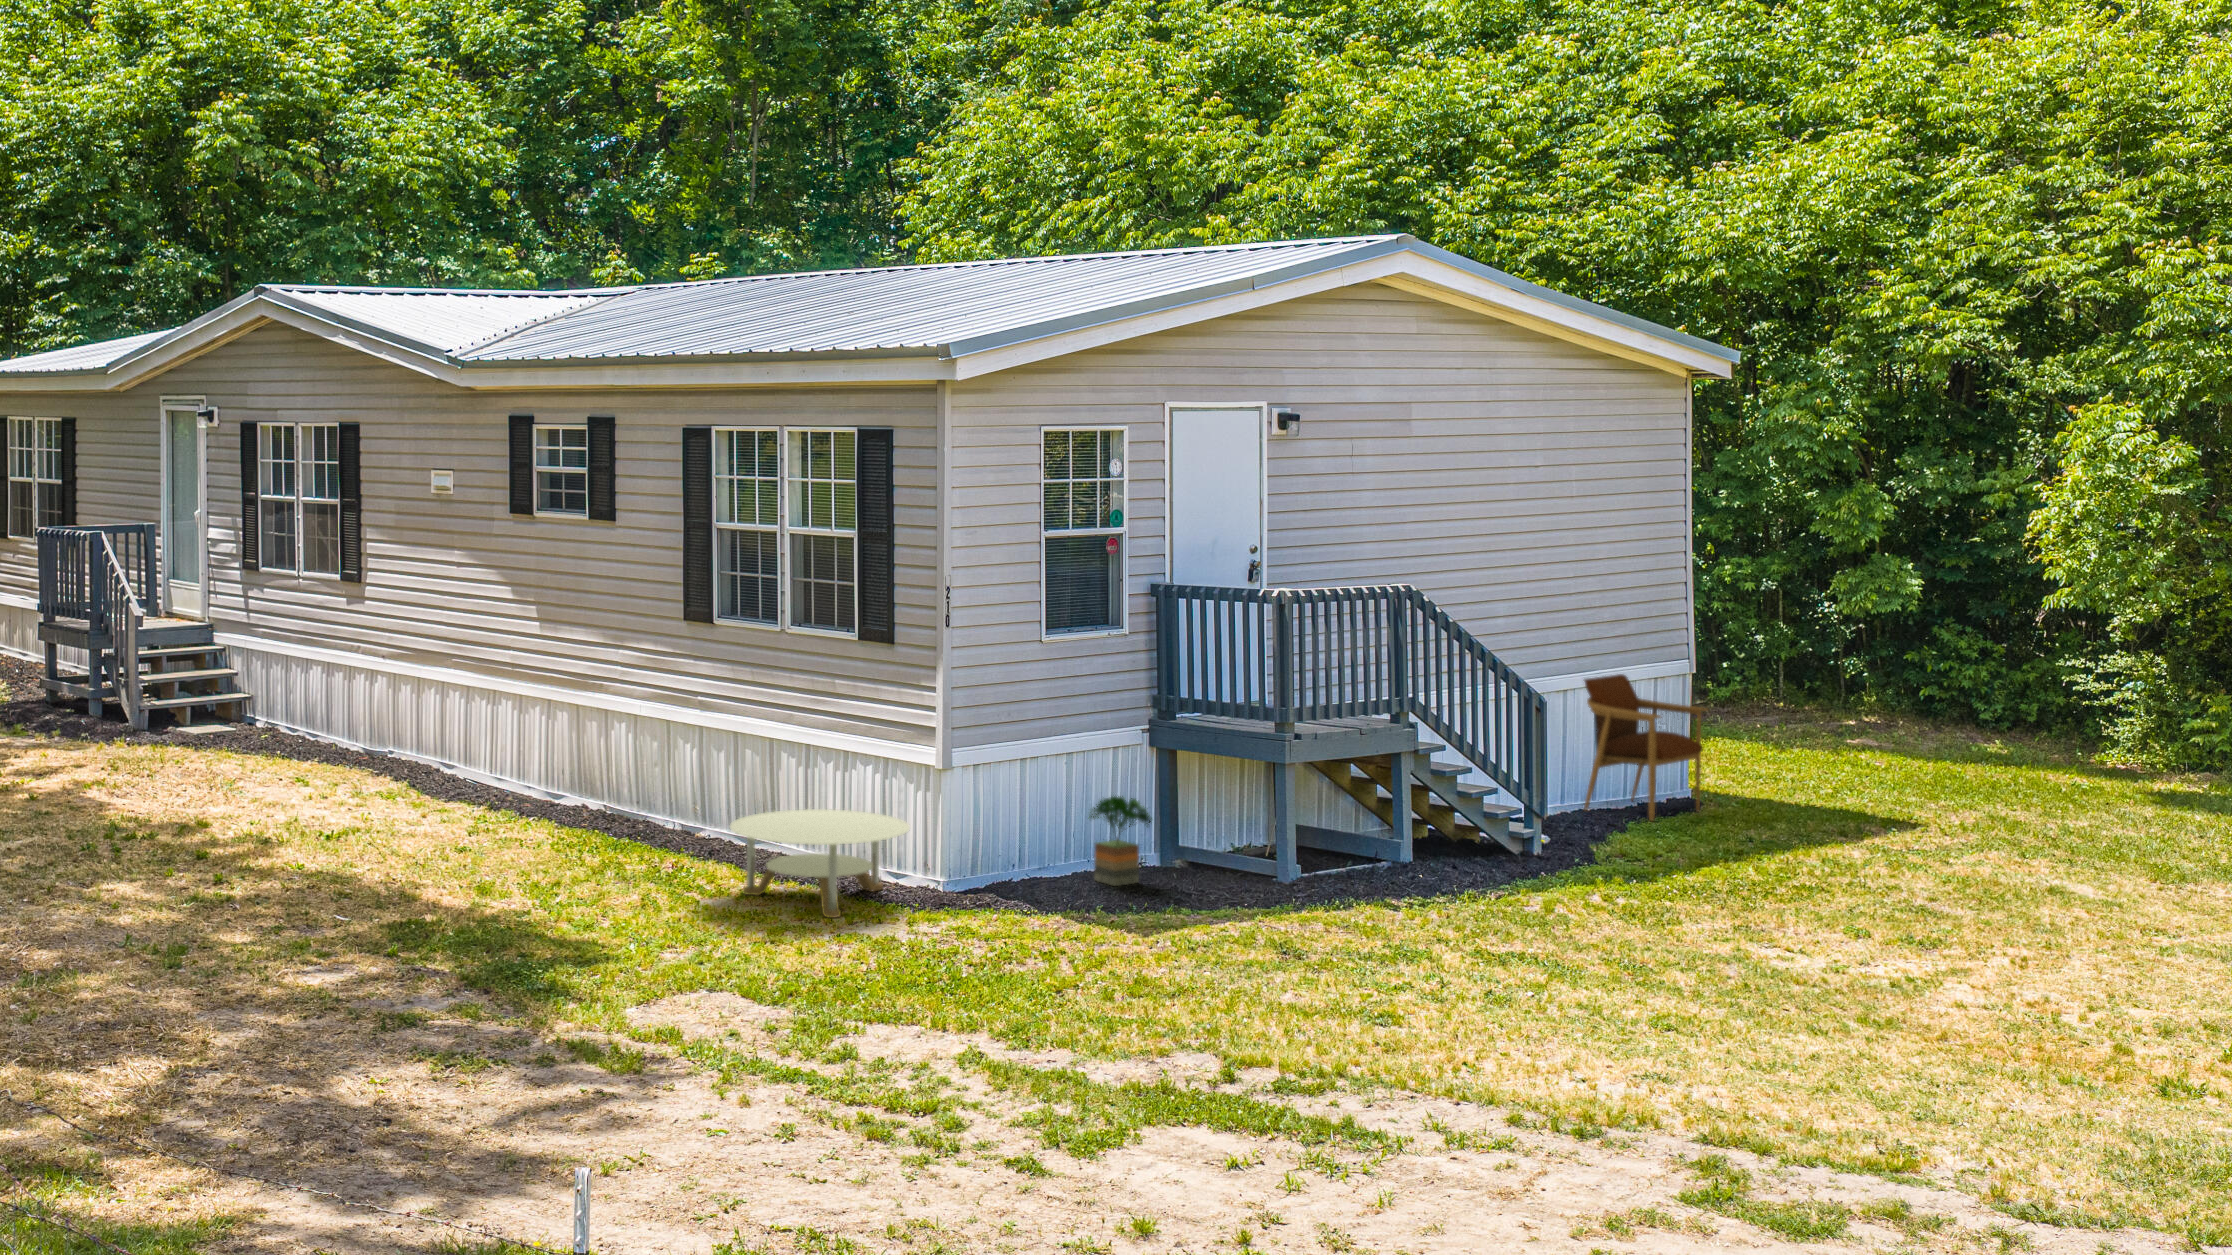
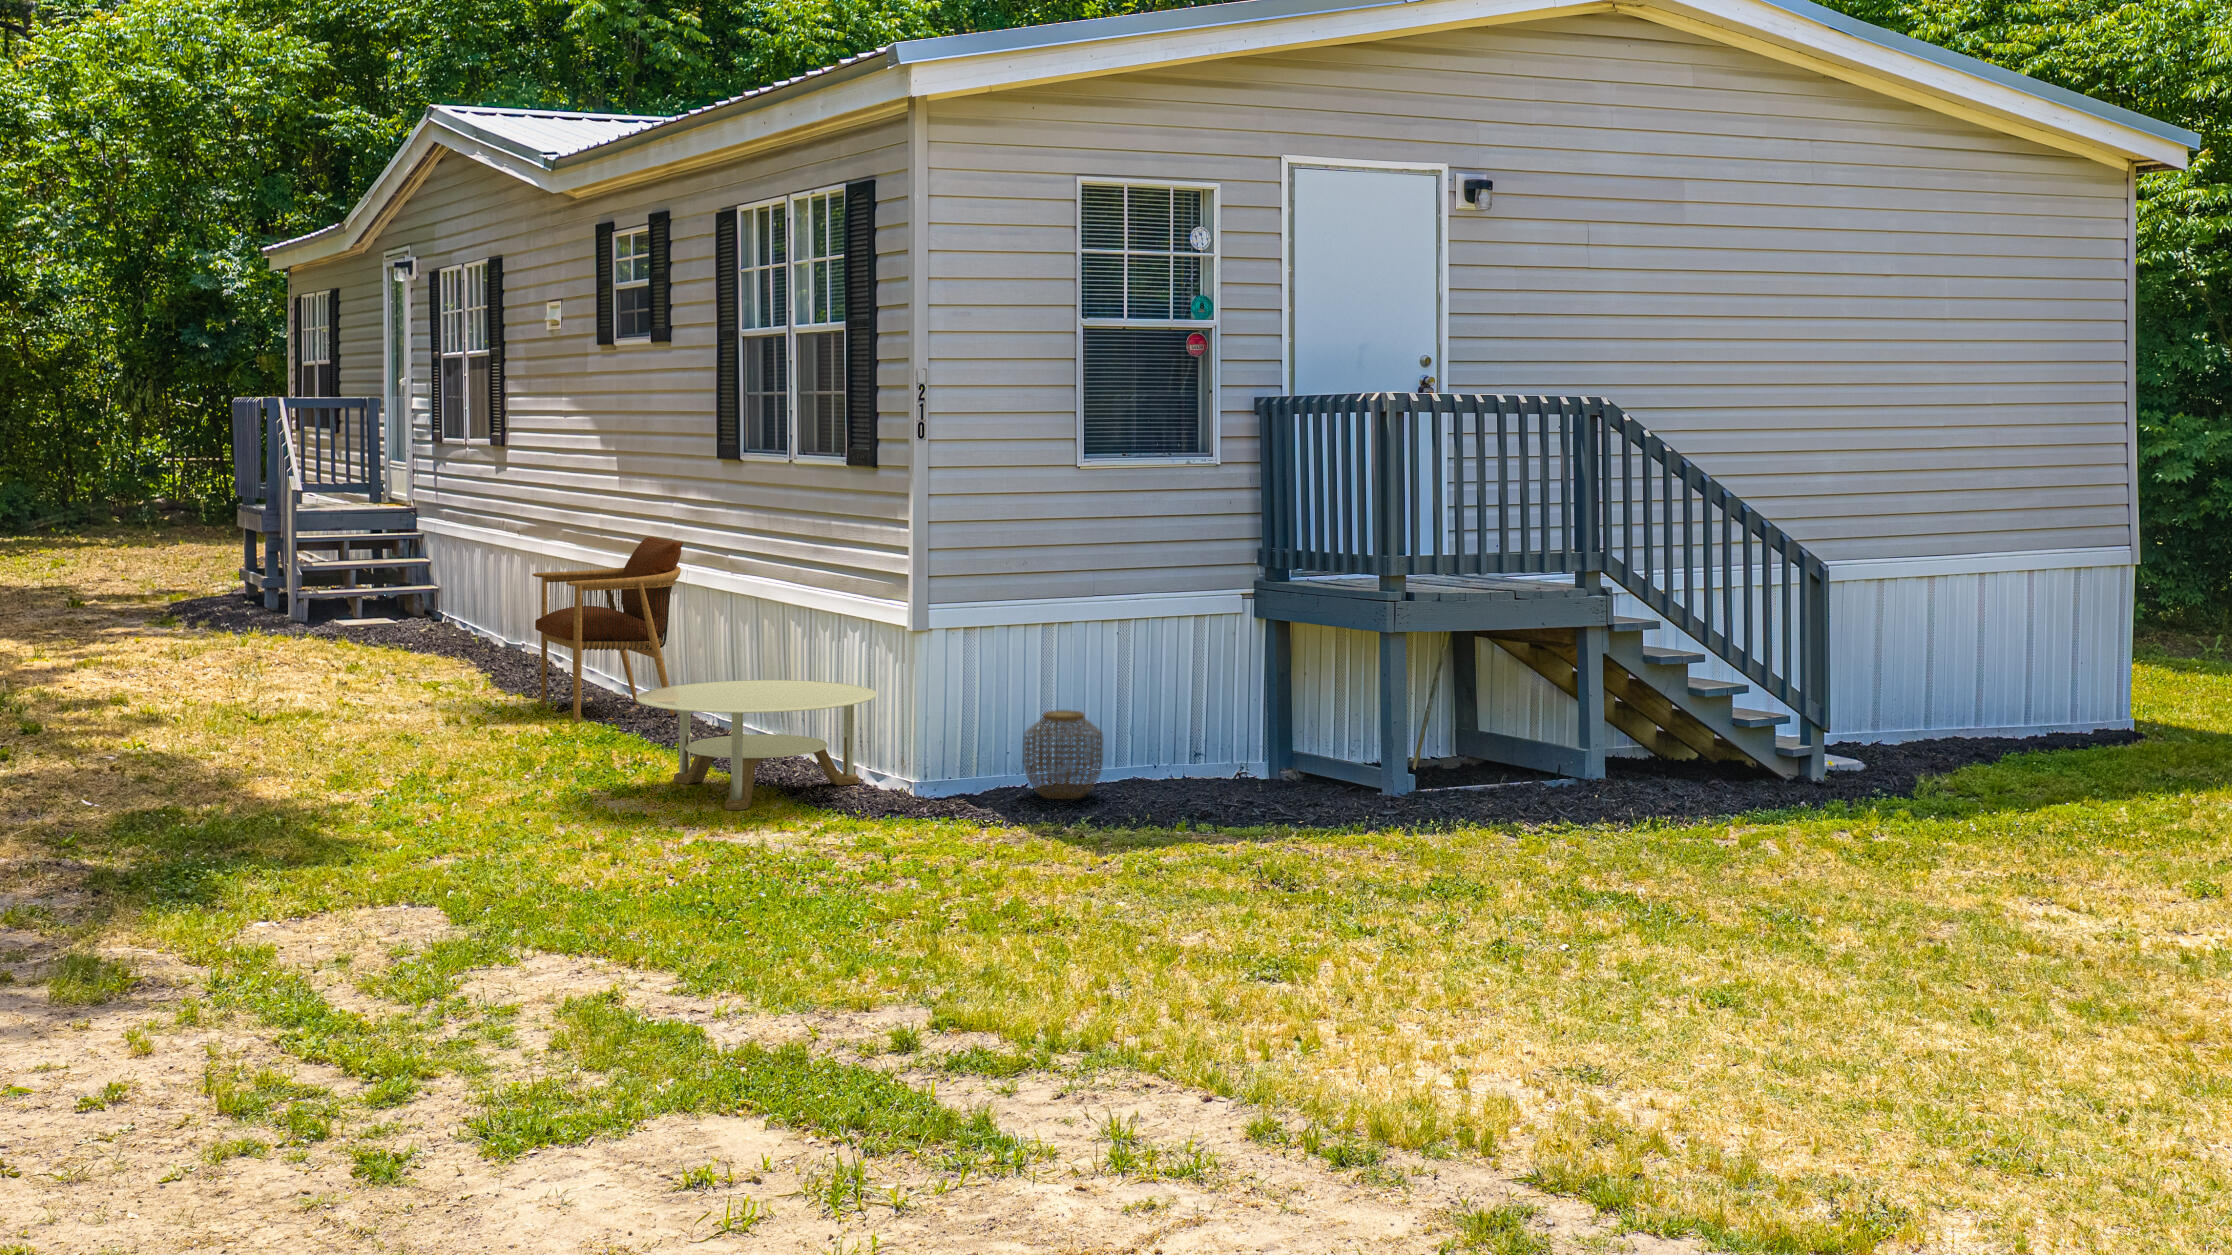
armchair: present [1584,674,1706,821] -> present [532,537,683,723]
potted tree: present [1088,796,1152,886] -> none [1139,673,1223,792]
woven basket: none [1019,828,1079,897] -> present [1024,710,1103,799]

